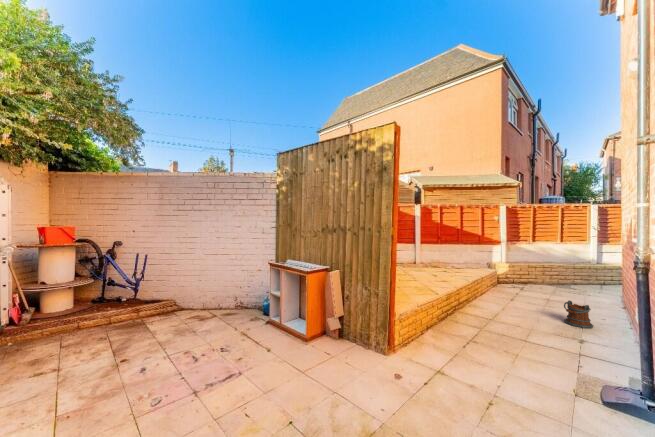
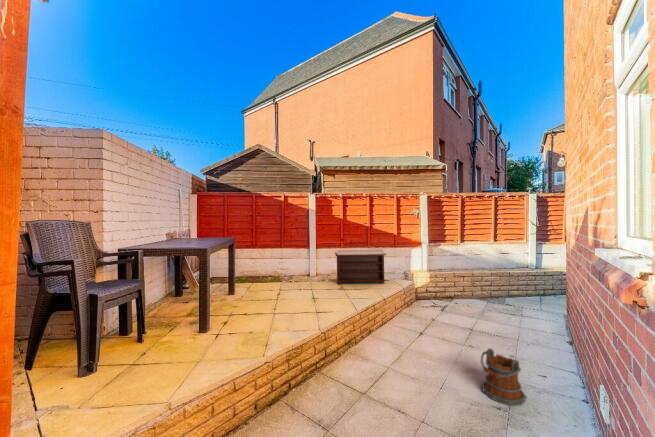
bench: none [434,245,475,270] -> present [335,249,386,285]

